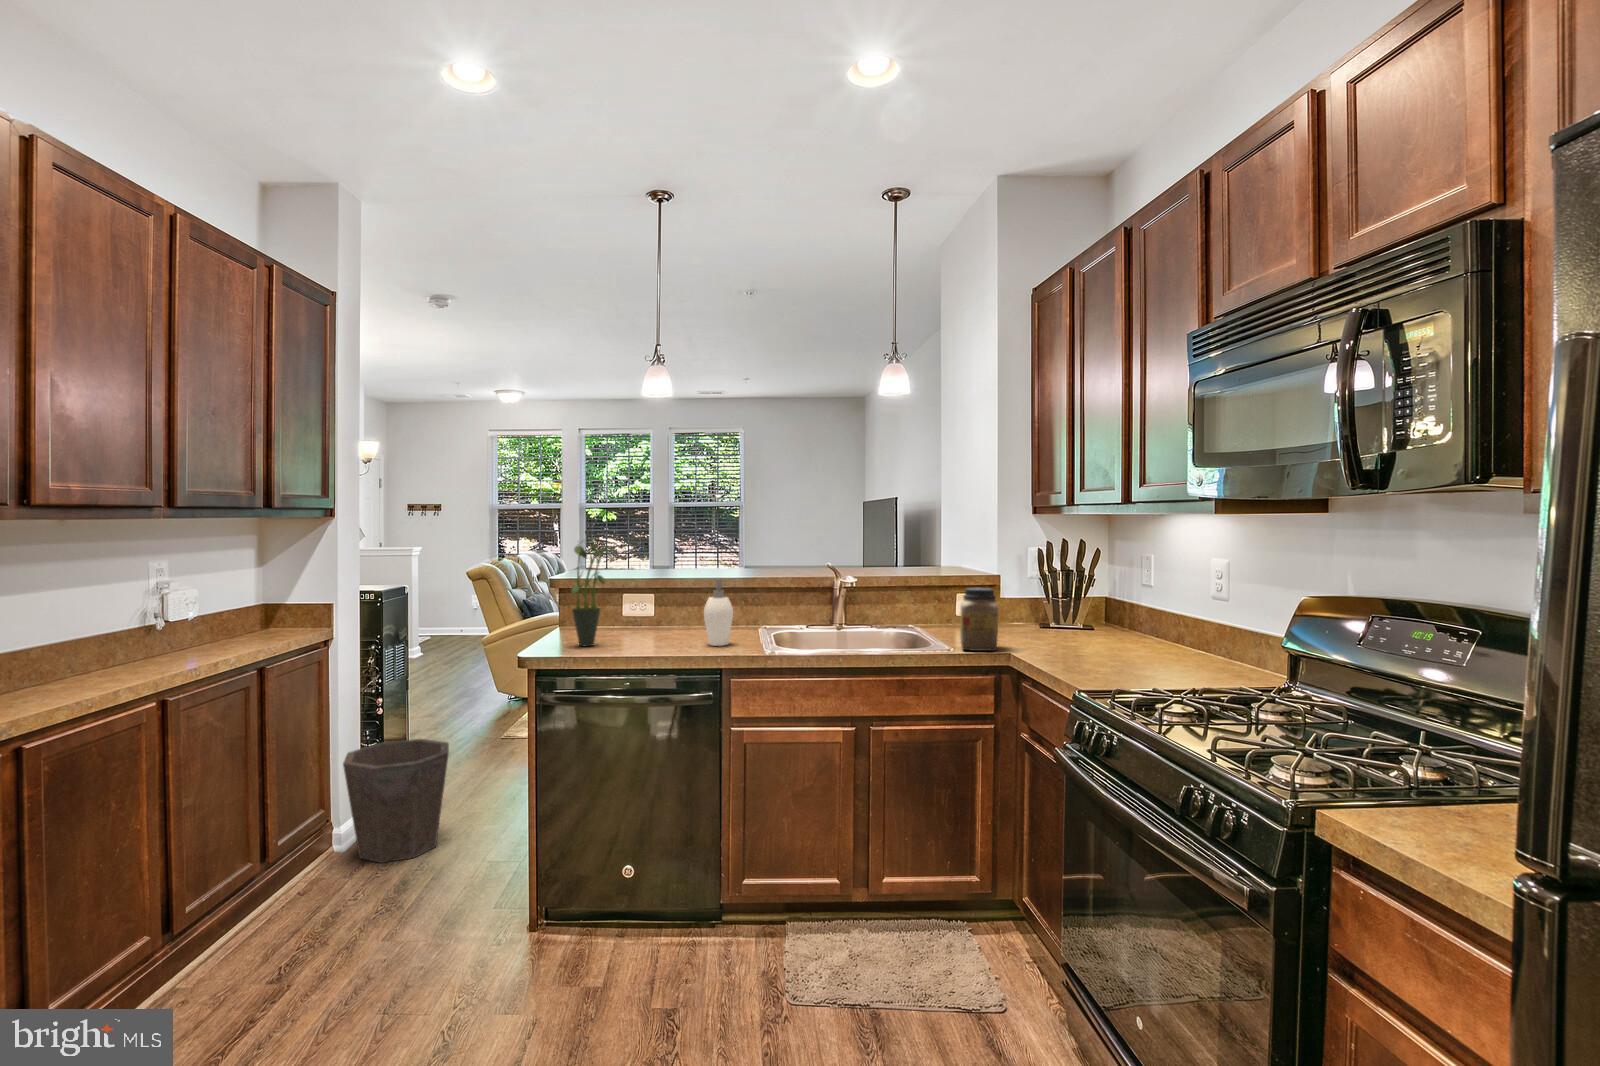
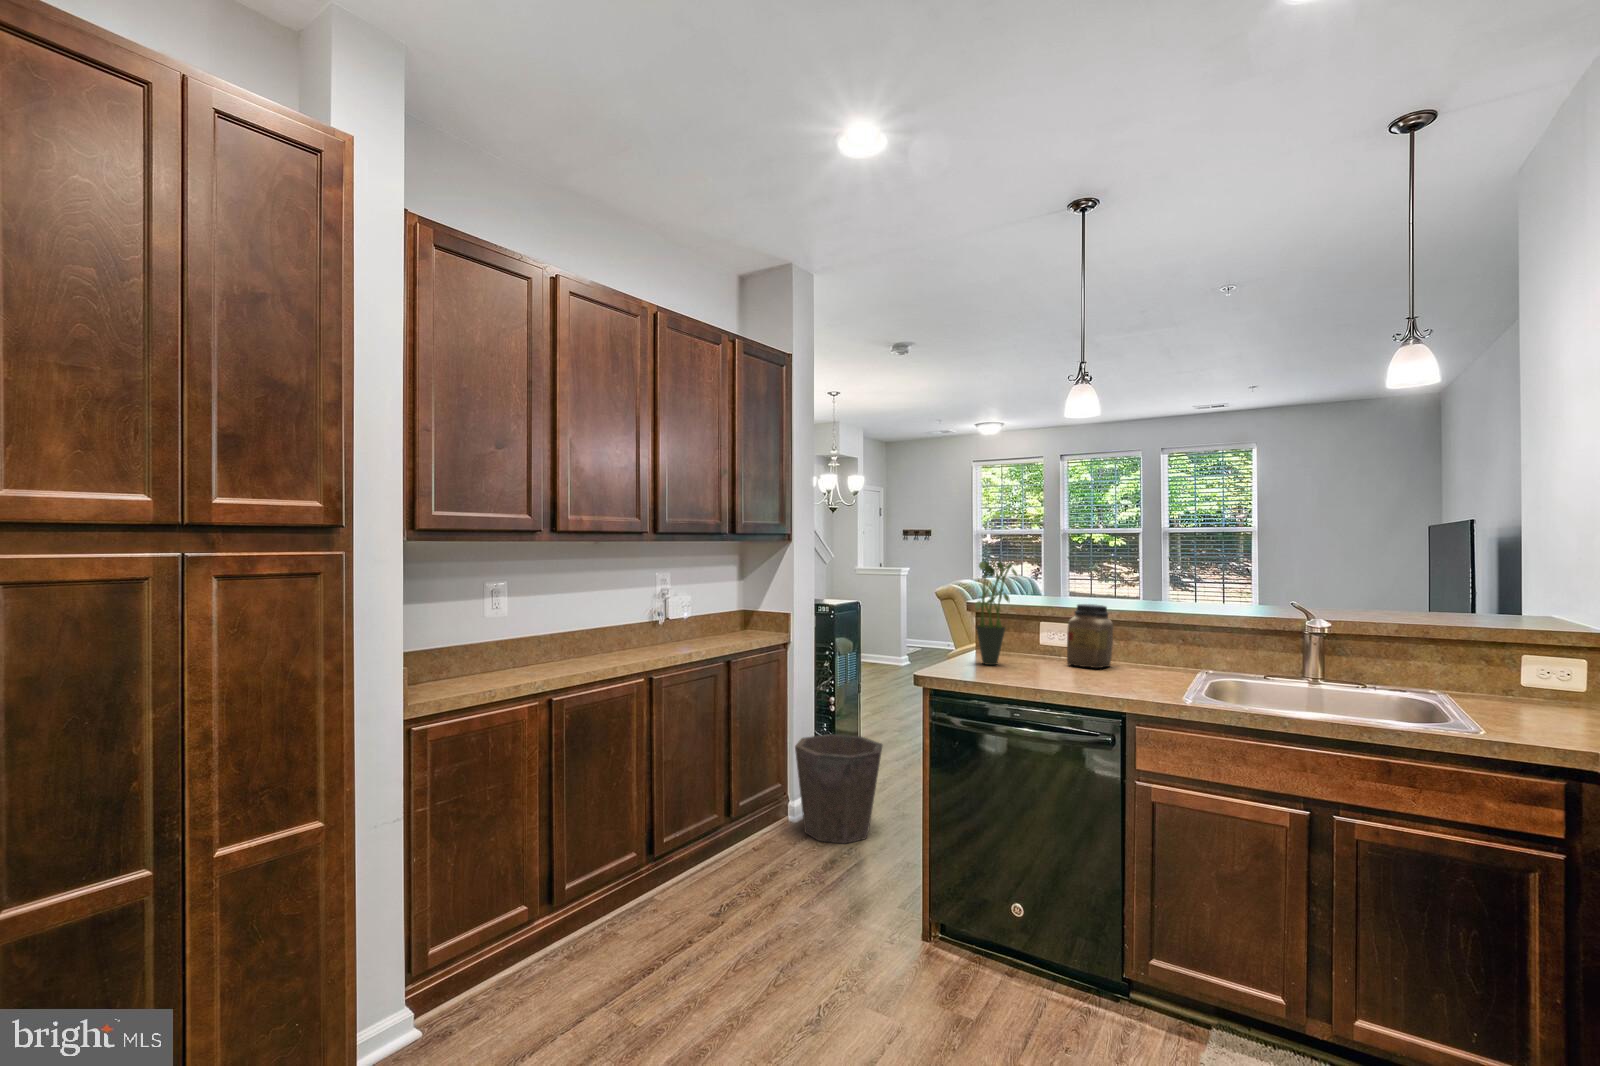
soap dispenser: present [704,578,733,646] -> none [1116,604,1157,681]
jar: present [960,588,998,651] -> present [1067,604,1114,668]

